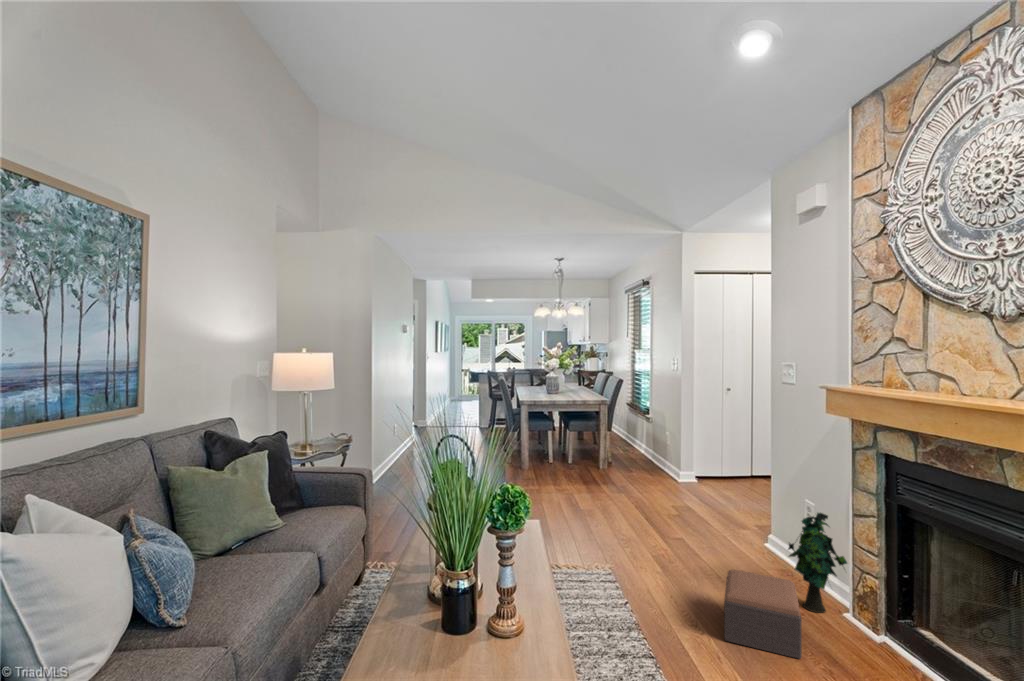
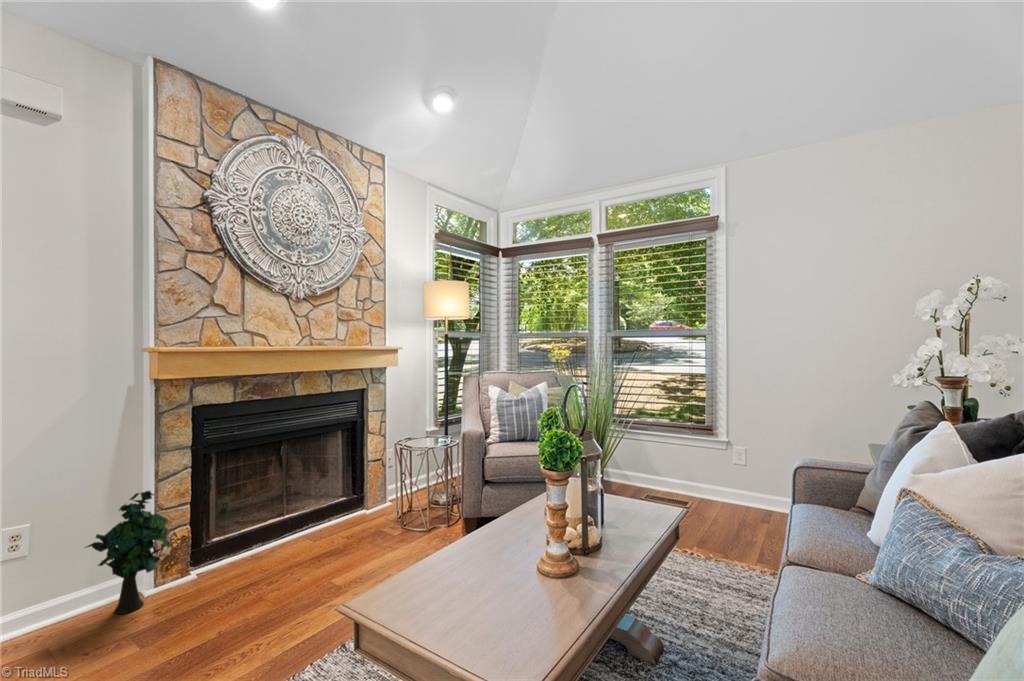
footstool: present [724,570,802,659] -> none [171,548,263,644]

